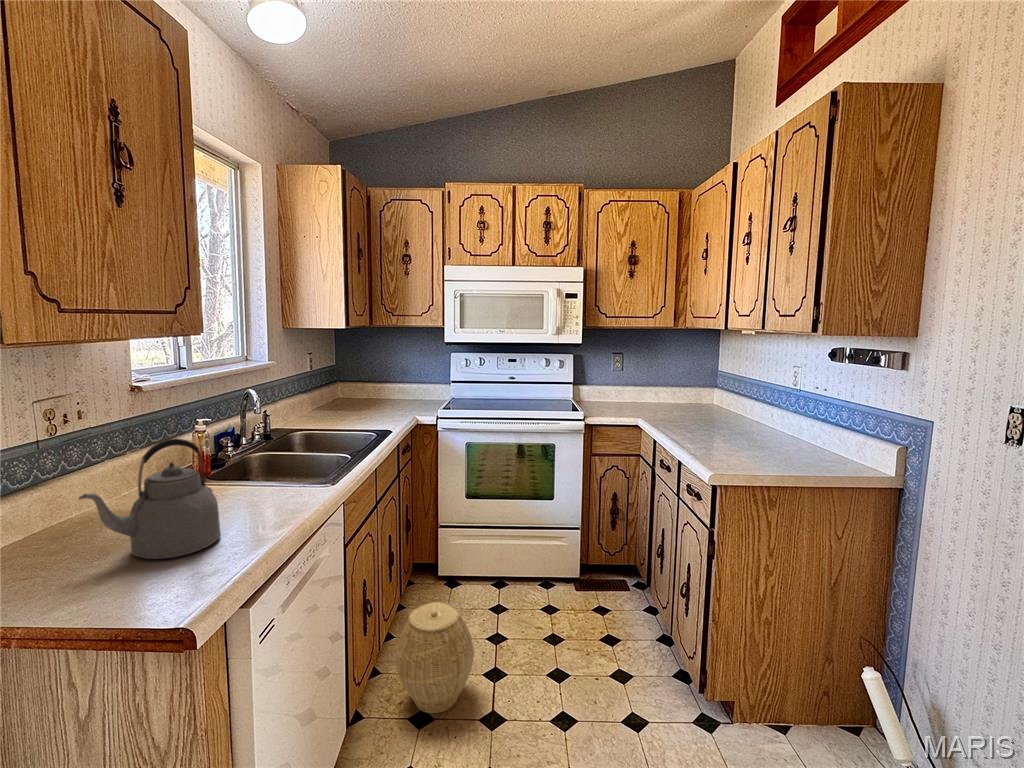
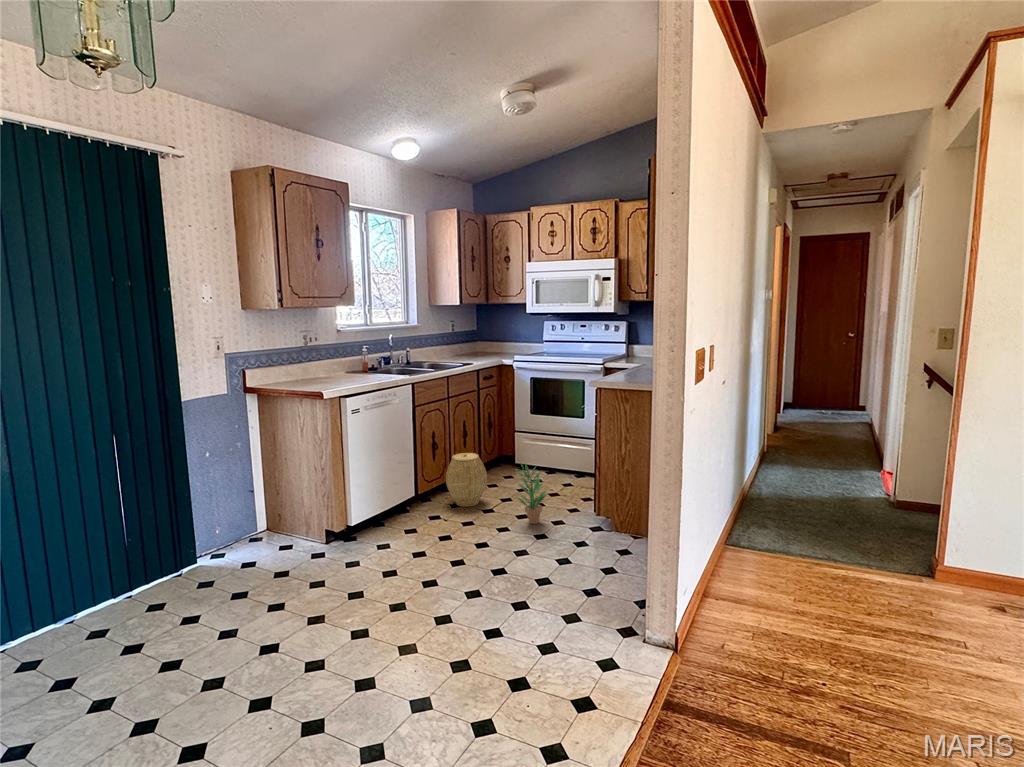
kettle: present [78,439,221,559] -> none [303,344,349,385]
potted plant: none [564,620,625,730] -> present [516,463,547,524]

